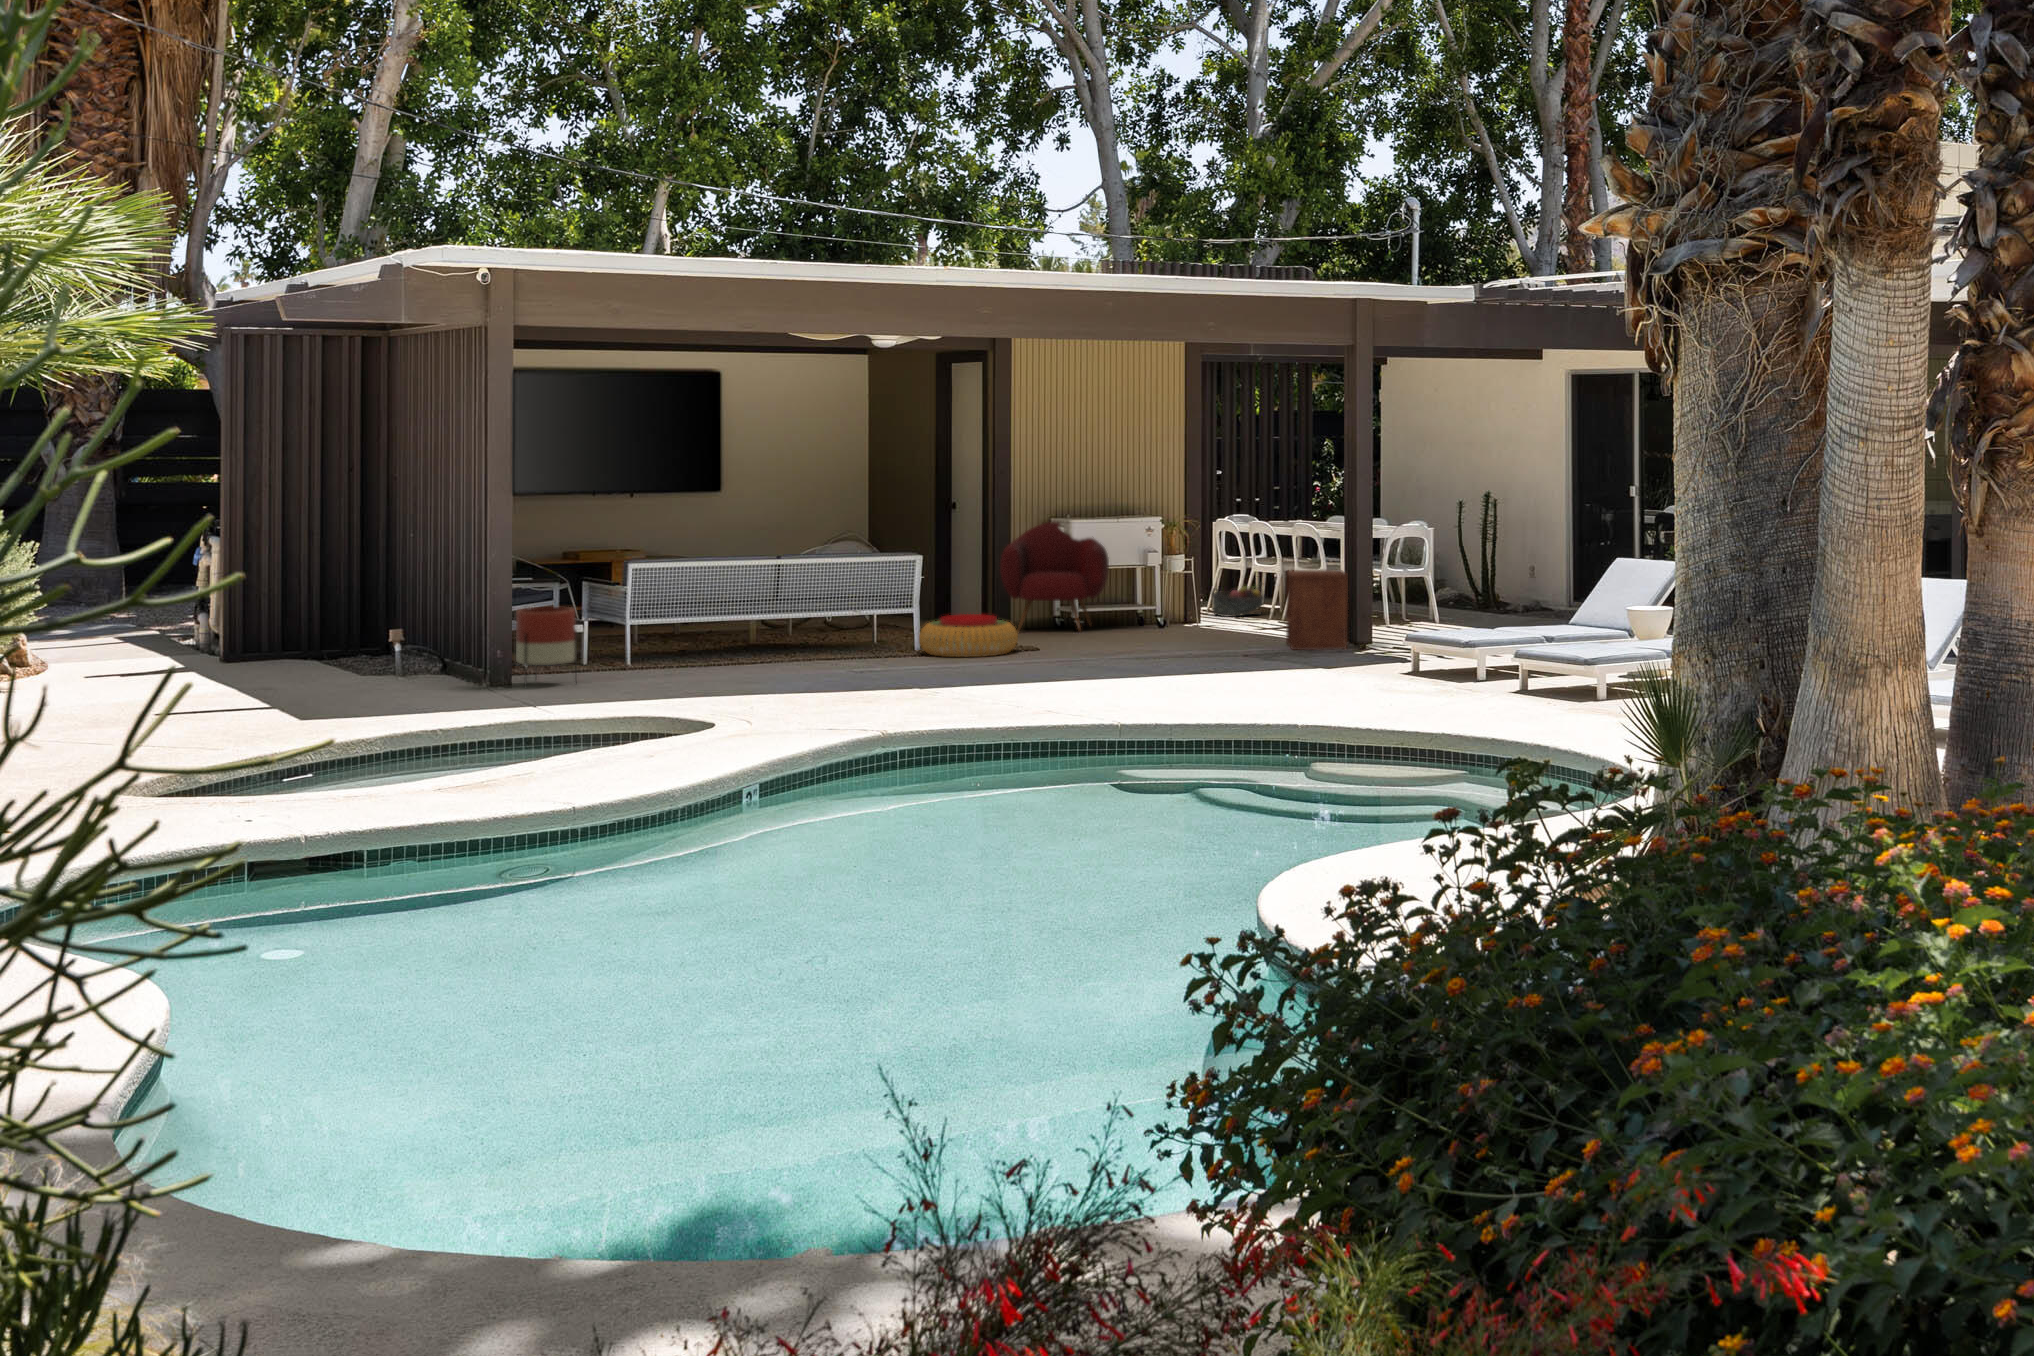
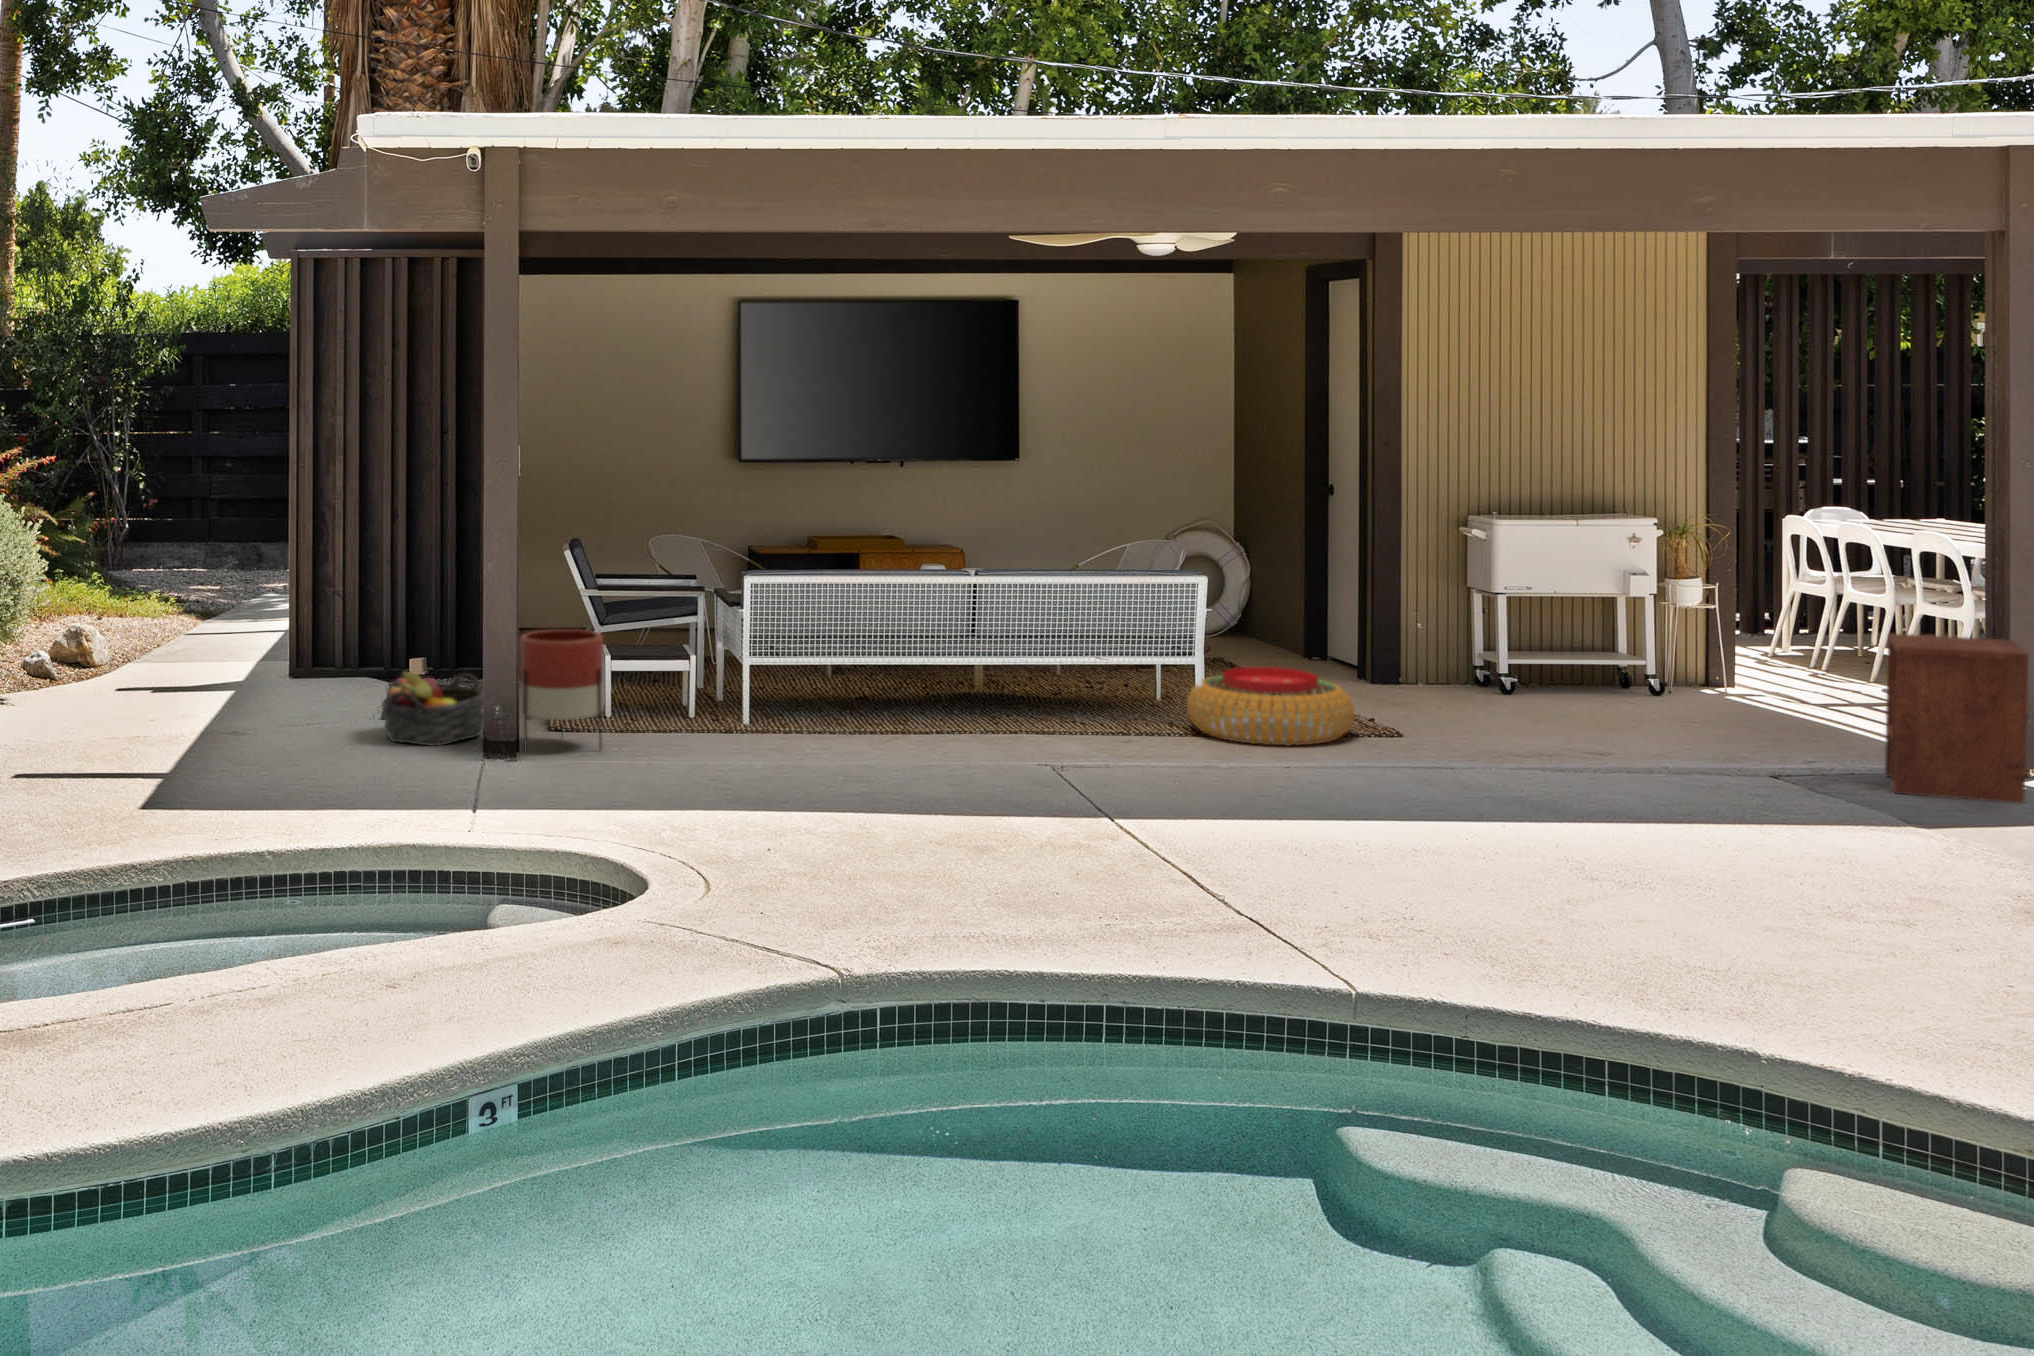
armchair: present [1000,522,1109,633] -> none [1368,514,1555,702]
basket: present [1211,583,1265,617] -> present [382,671,484,746]

